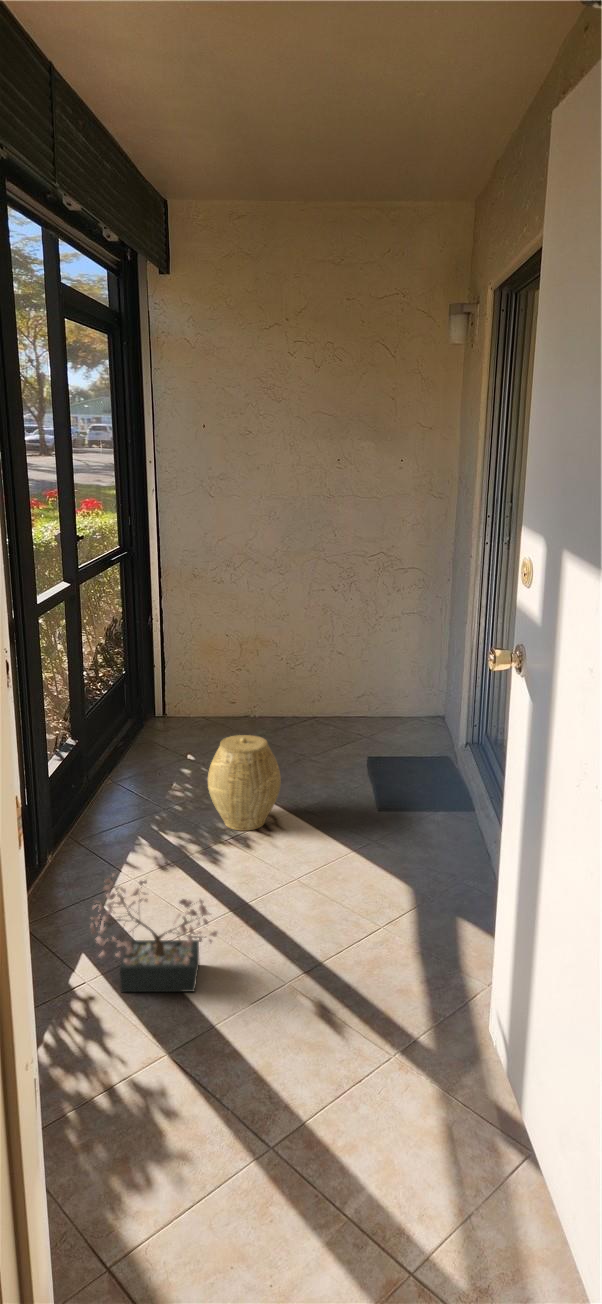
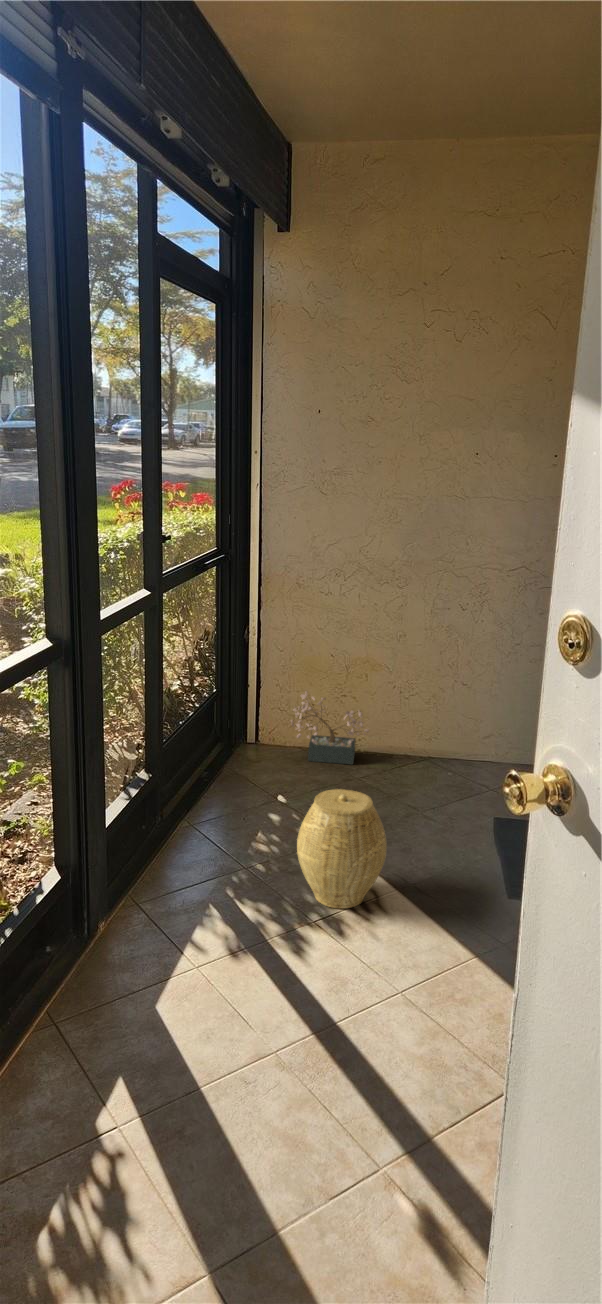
decorative plant: present [91,873,217,992] -> present [291,692,369,764]

